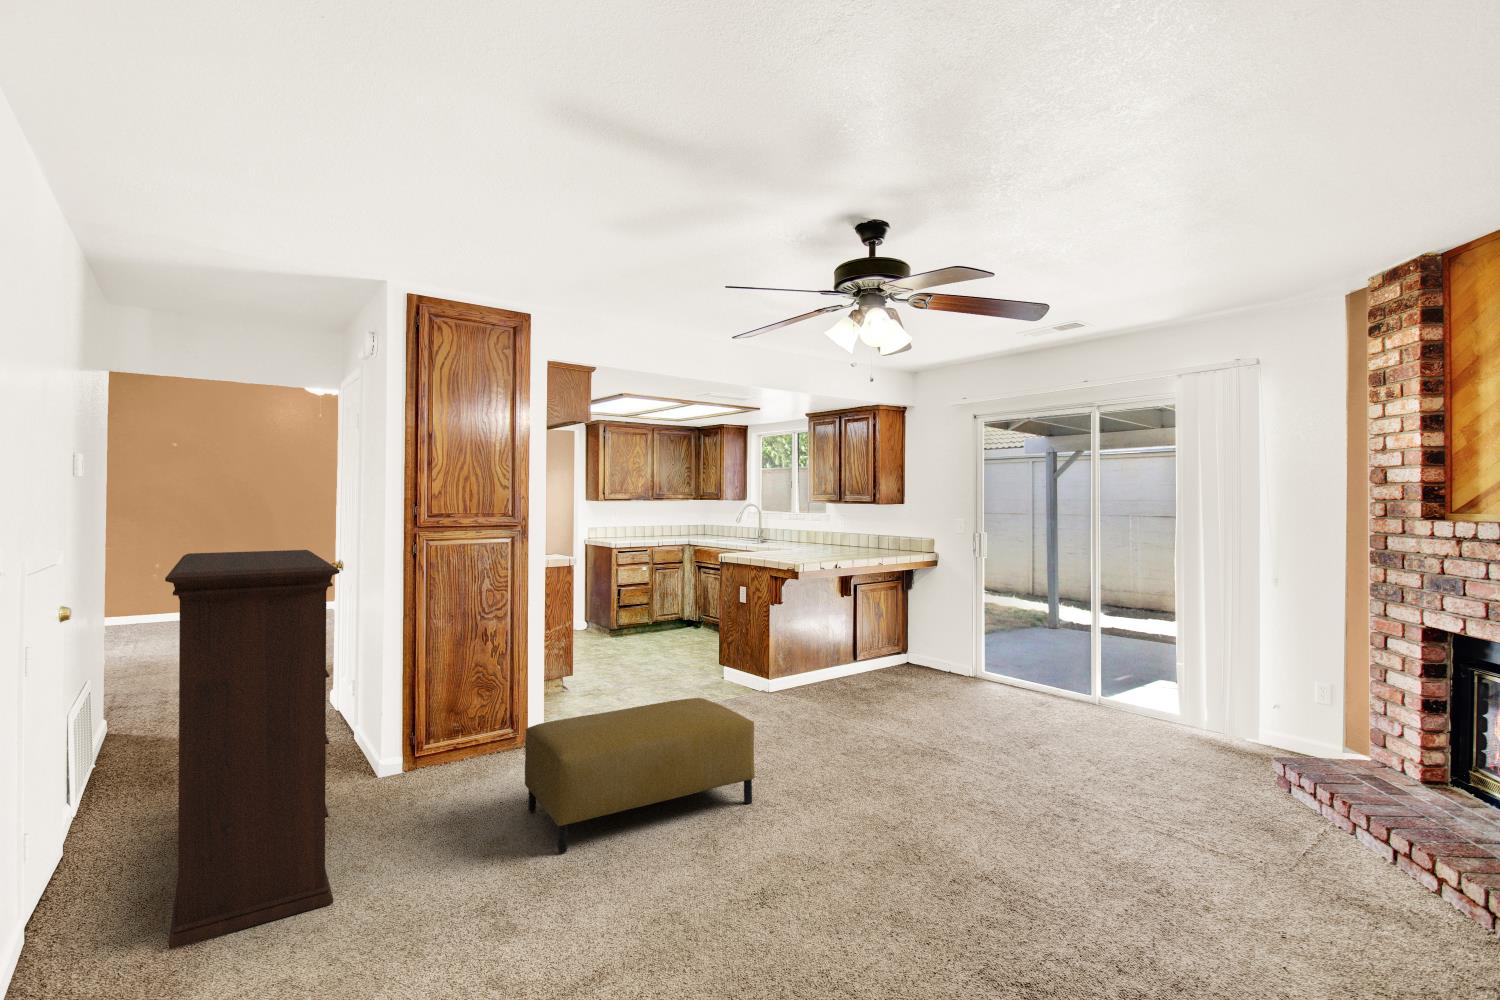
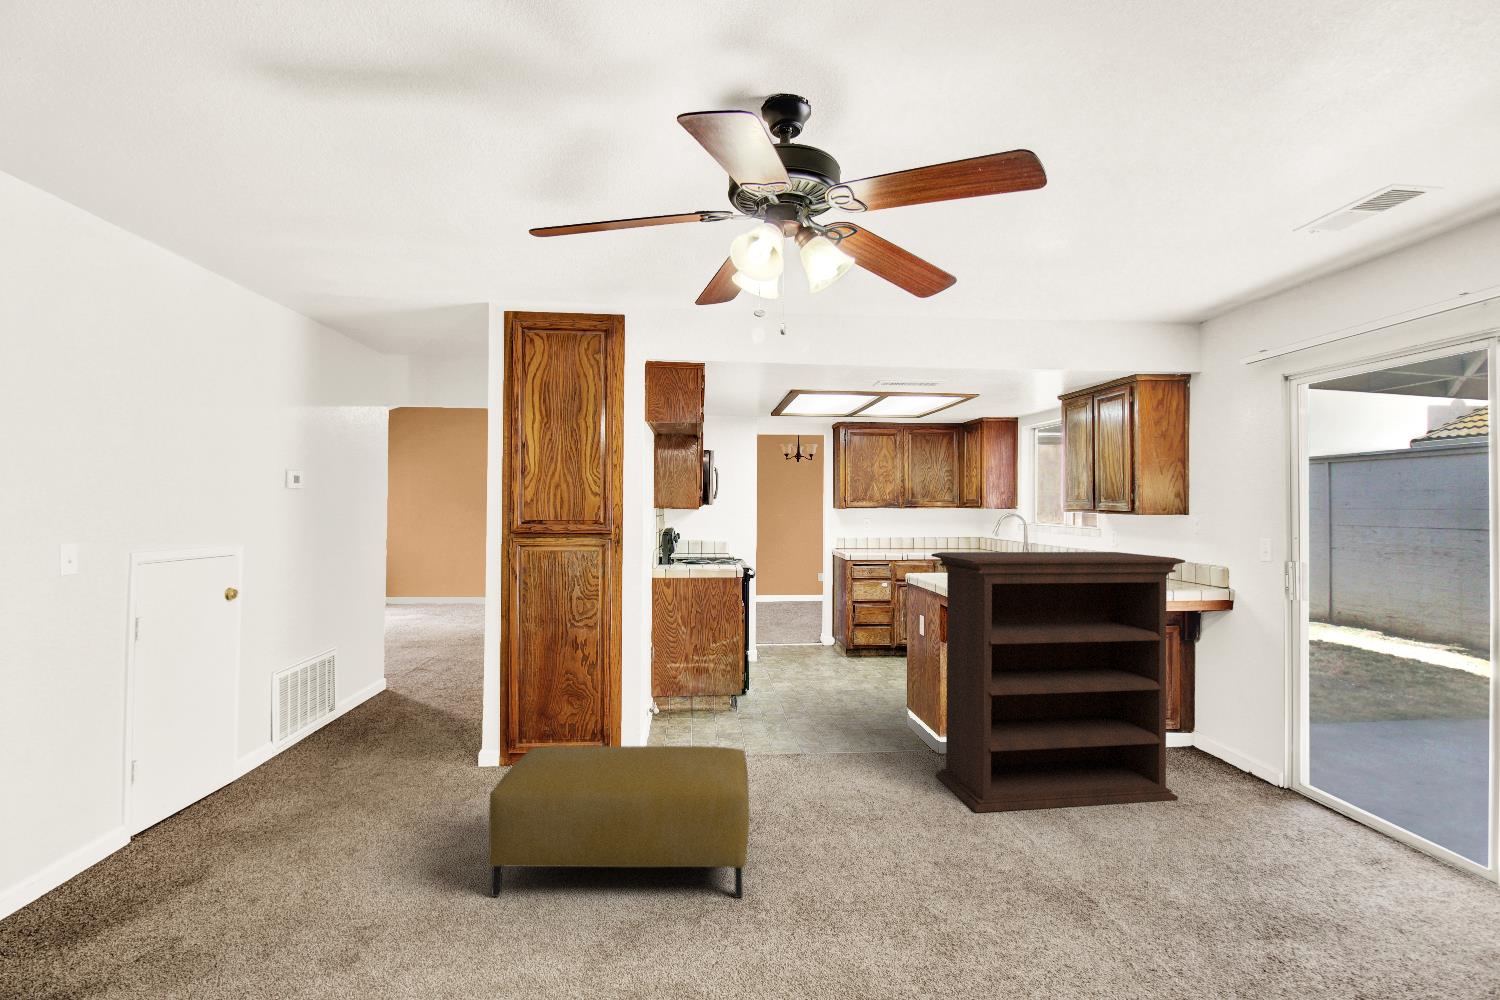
bookshelf: present [165,550,339,949] -> present [931,552,1185,812]

